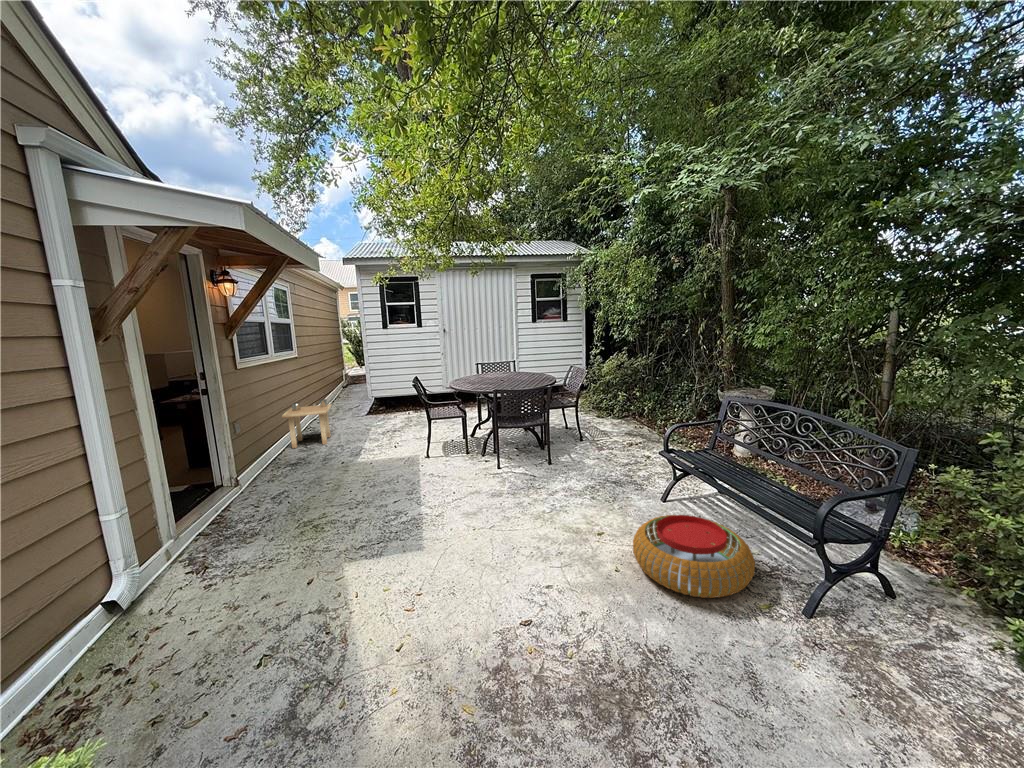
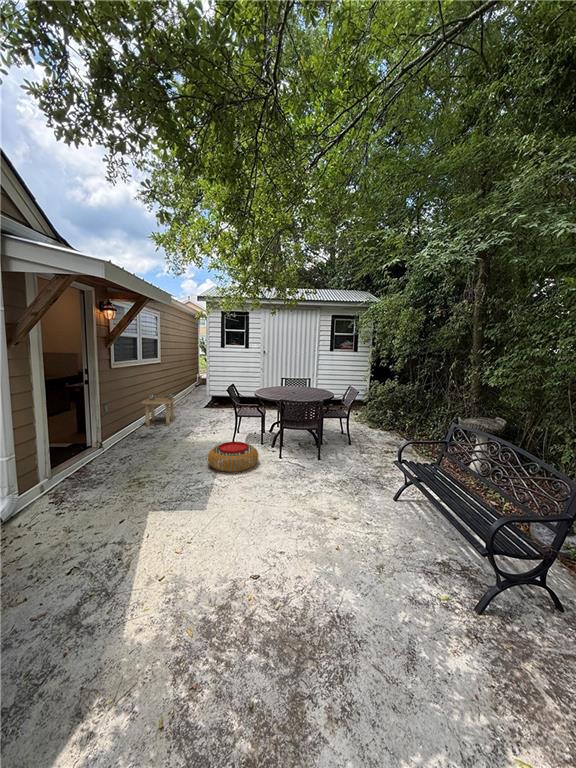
pouf: present [633,515,755,598] -> present [208,442,258,472]

